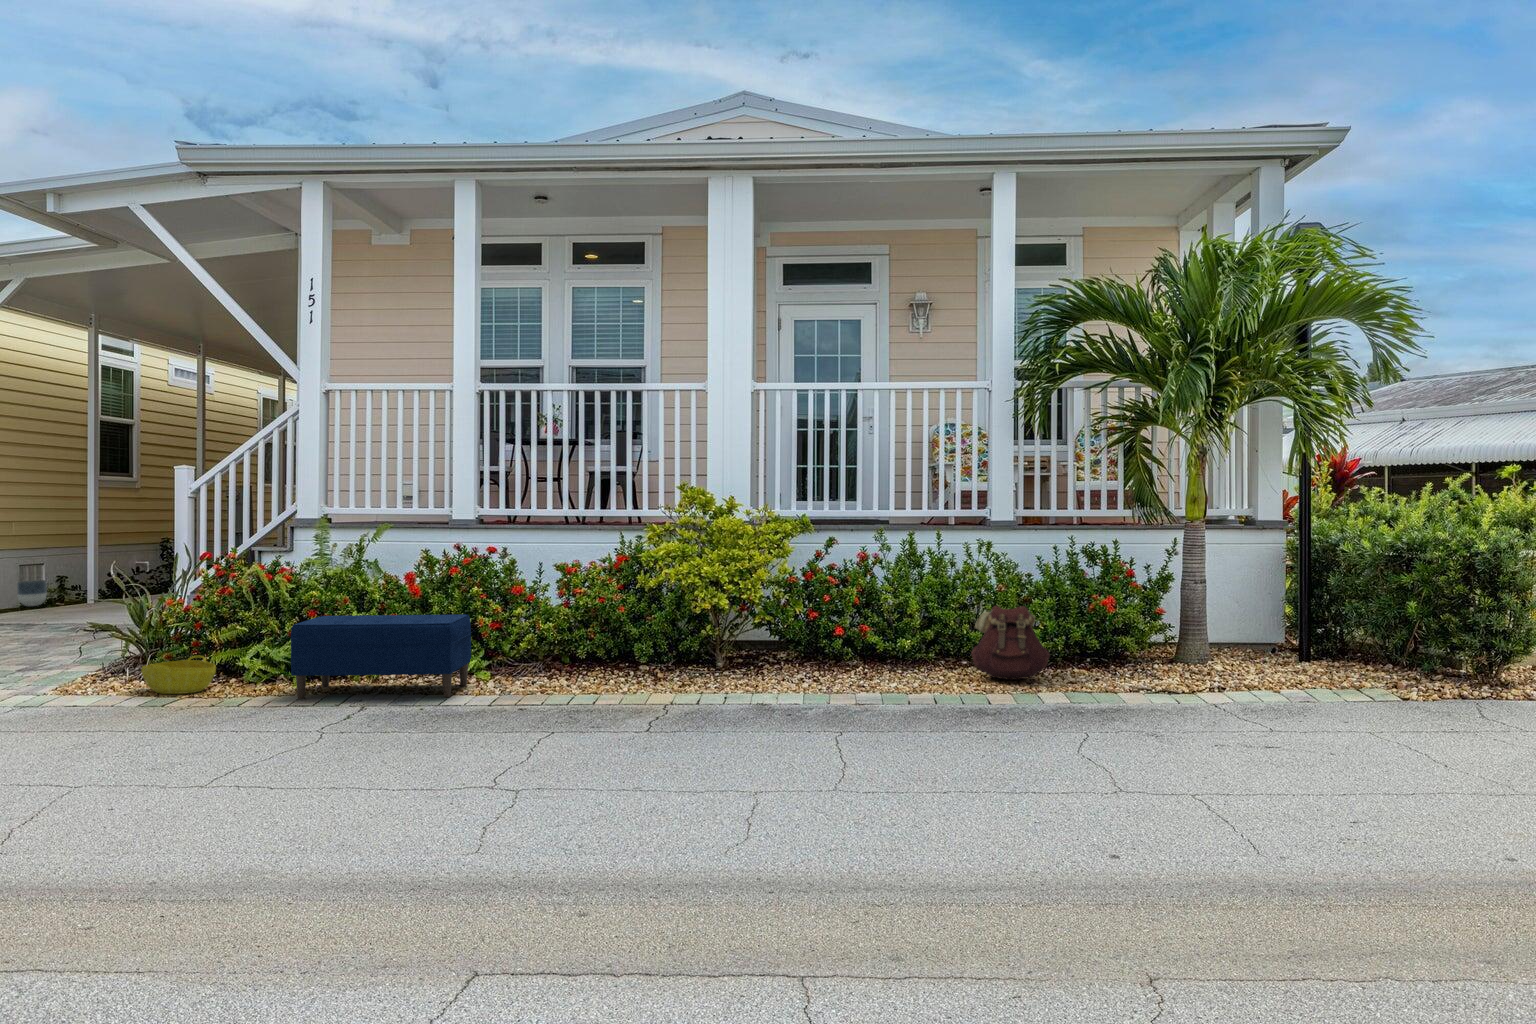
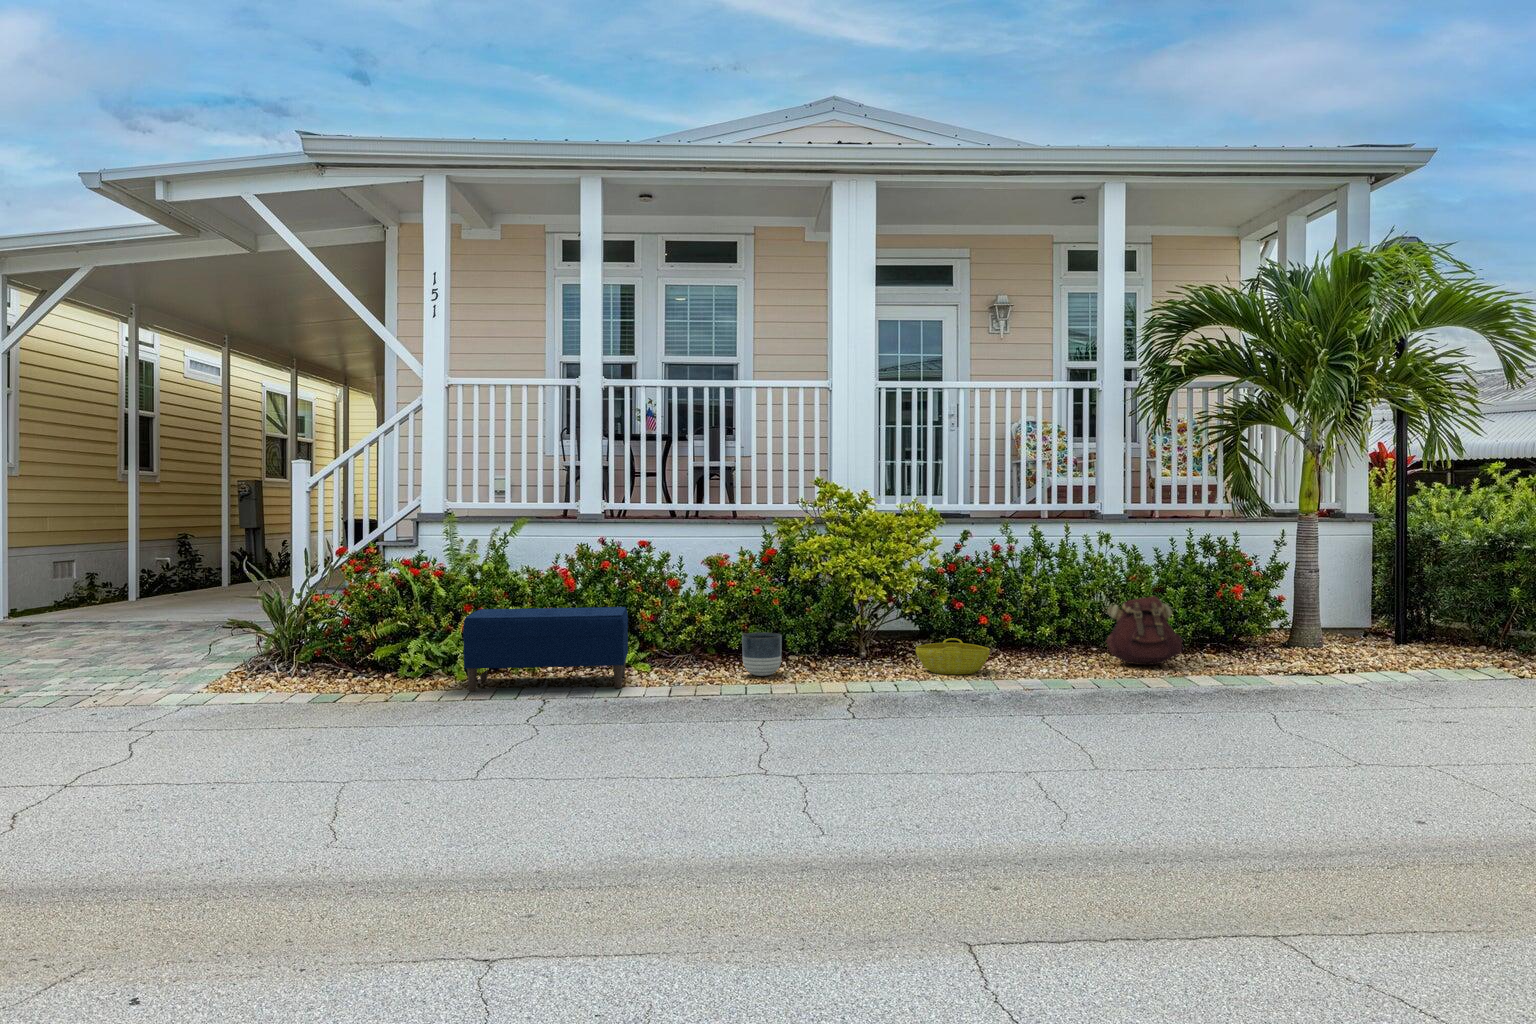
planter: present [17,580,47,606] -> present [742,633,782,676]
basket: present [141,656,216,694] -> present [916,638,990,674]

